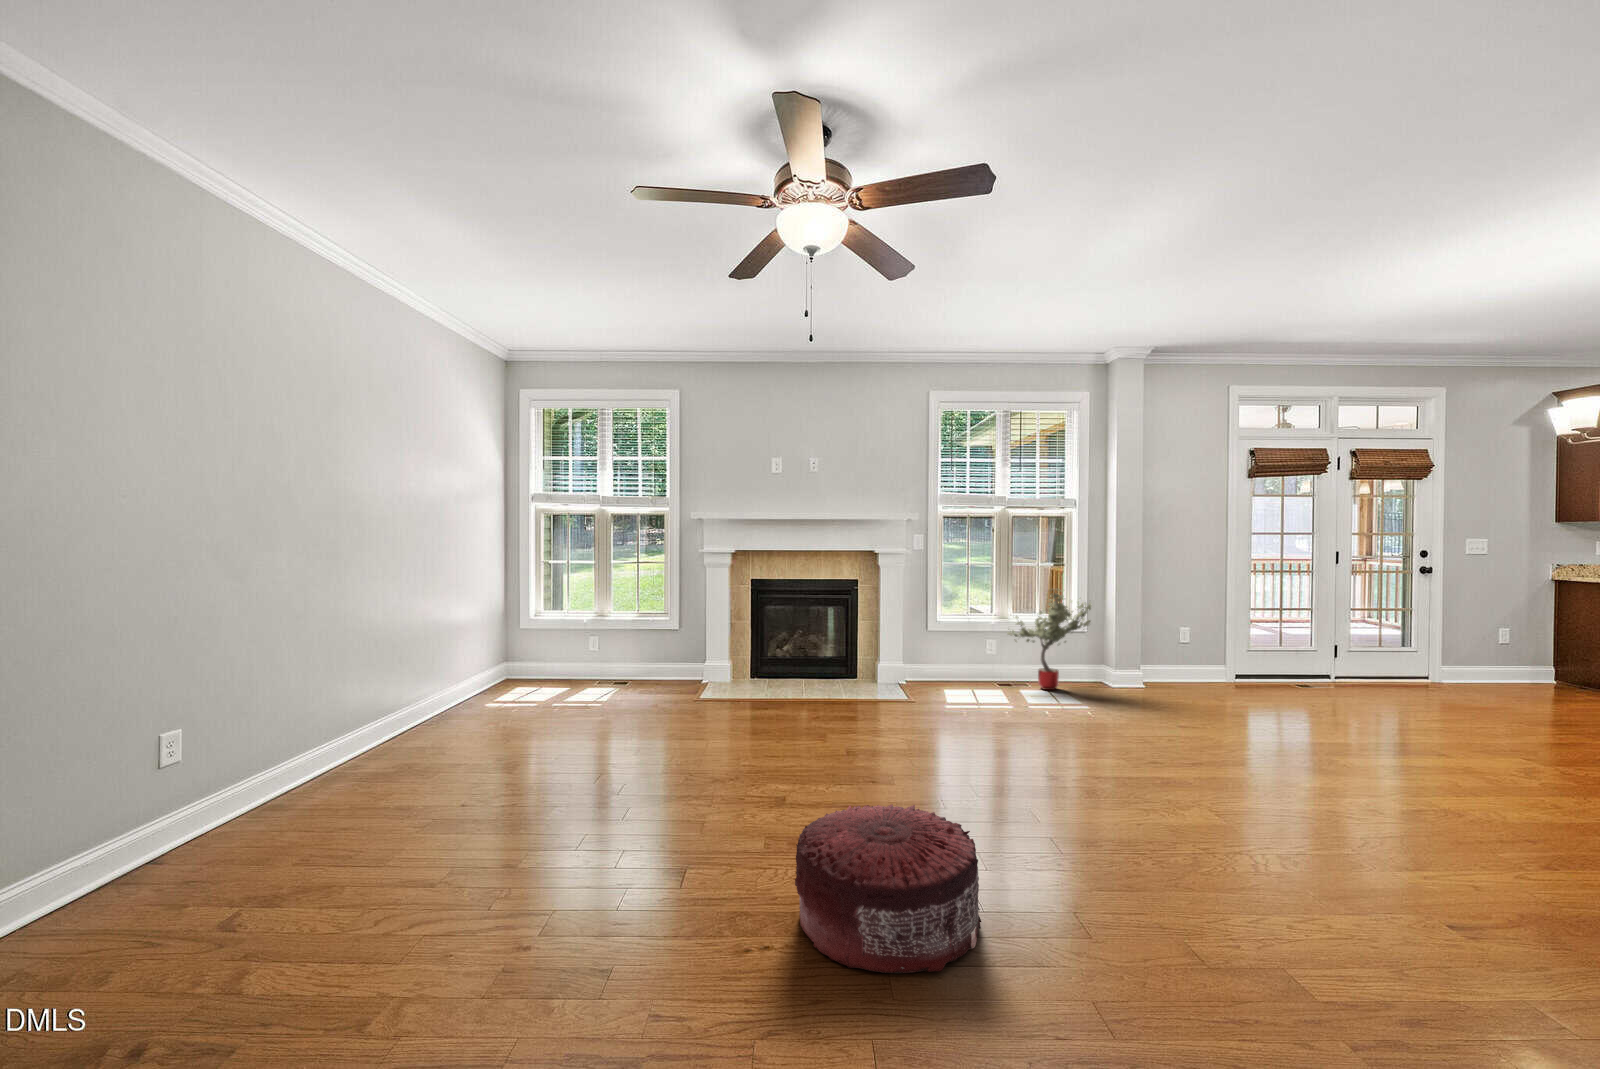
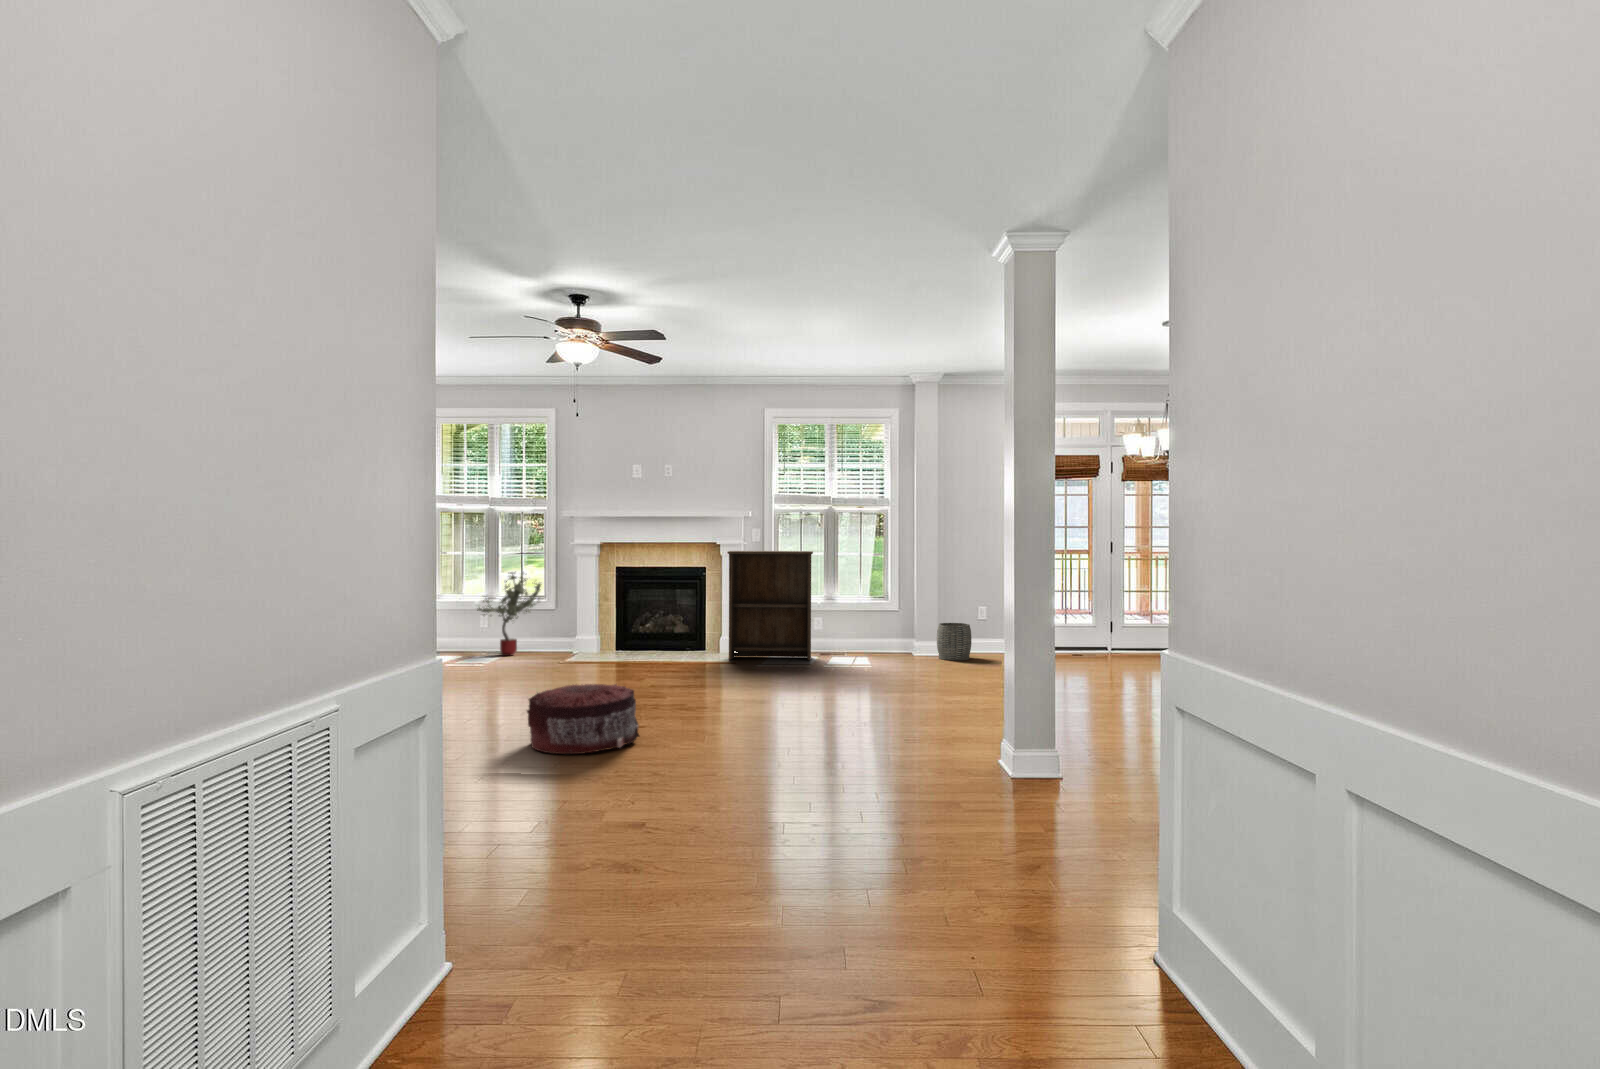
bookshelf: none [895,561,1003,695] -> present [727,551,813,660]
potted tree: present [1008,589,1091,690] -> present [477,572,541,656]
woven basket: none [1141,647,1186,695] -> present [937,623,971,661]

